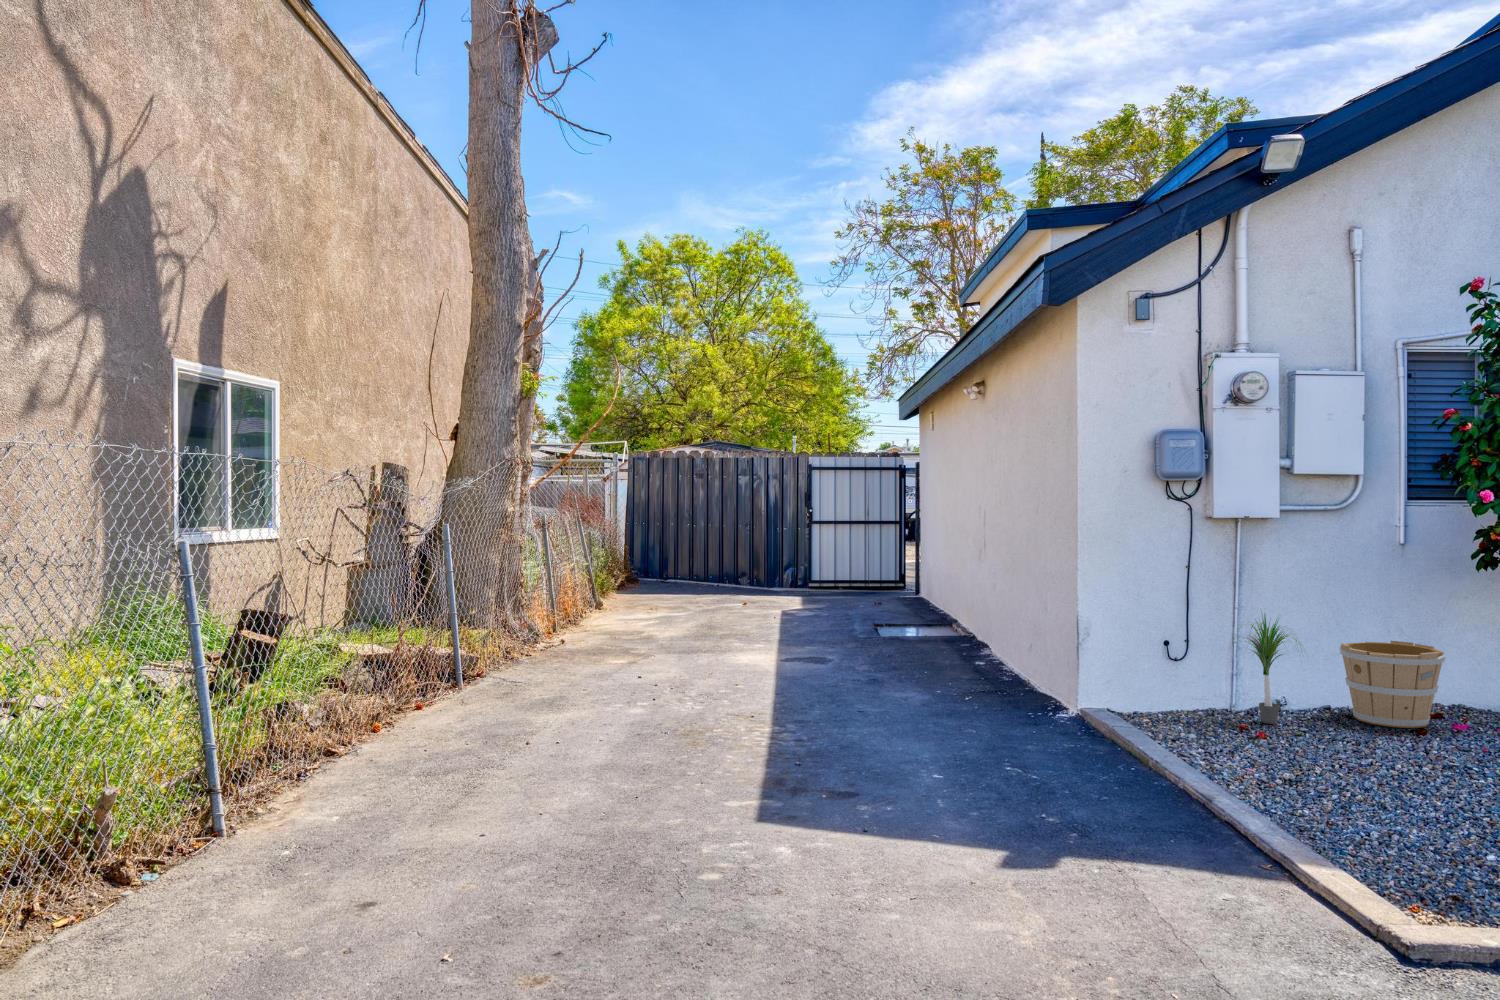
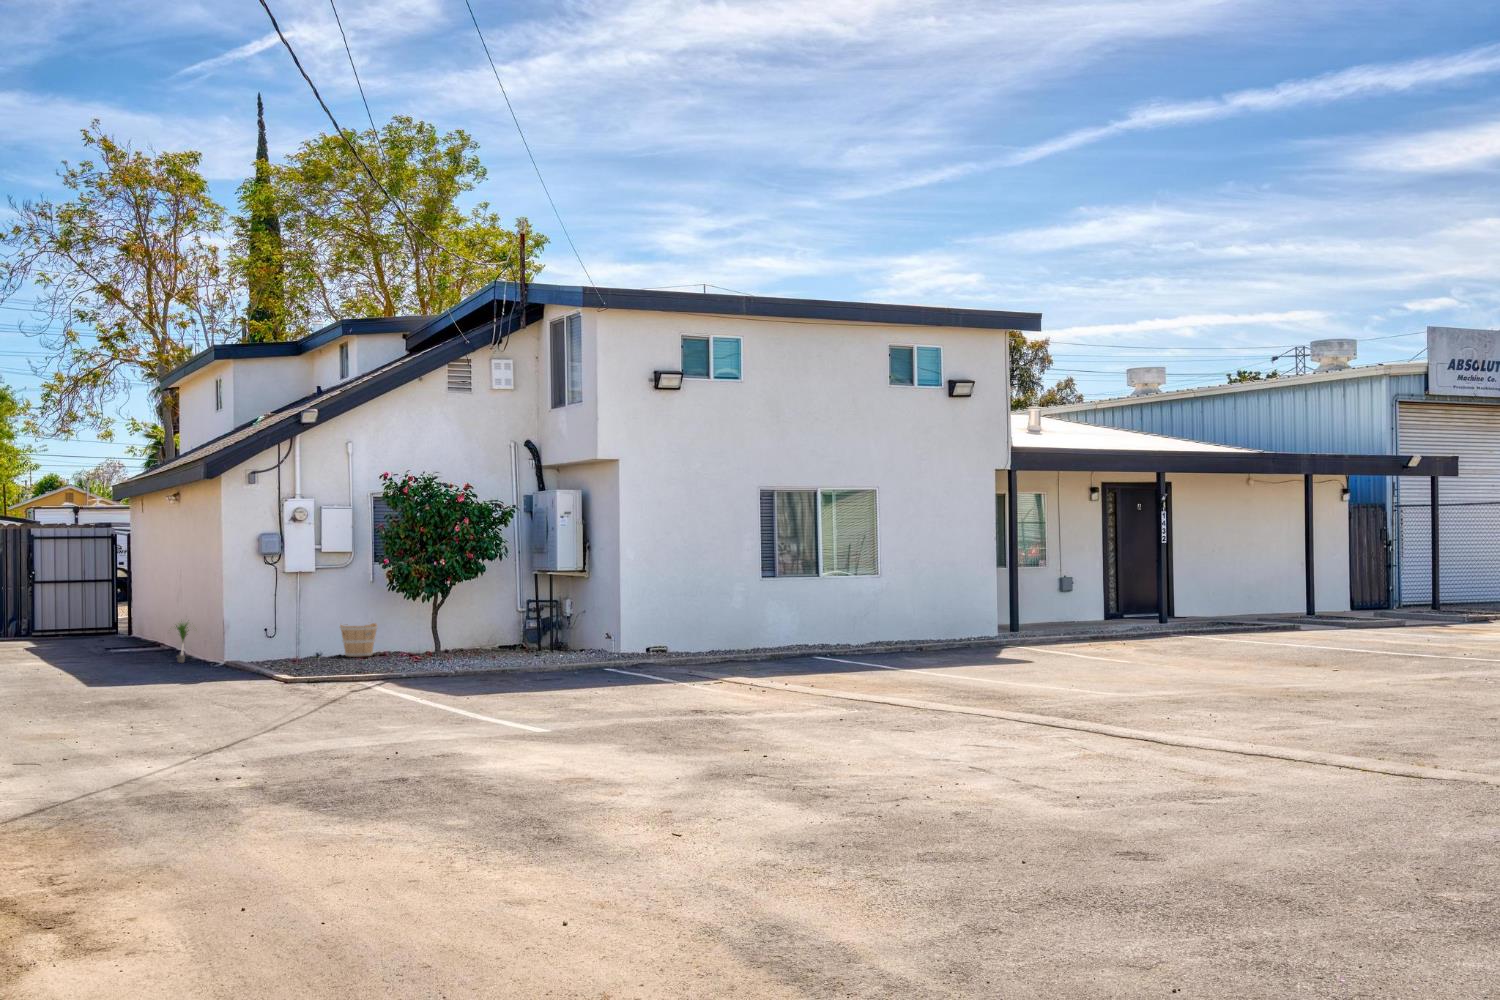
potted plant: present [1238,614,1301,724] -> present [176,623,189,663]

